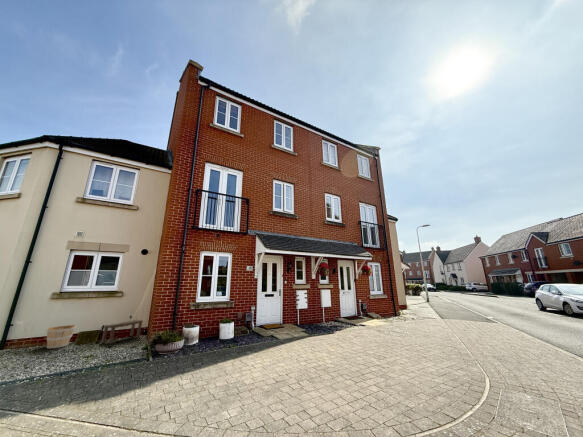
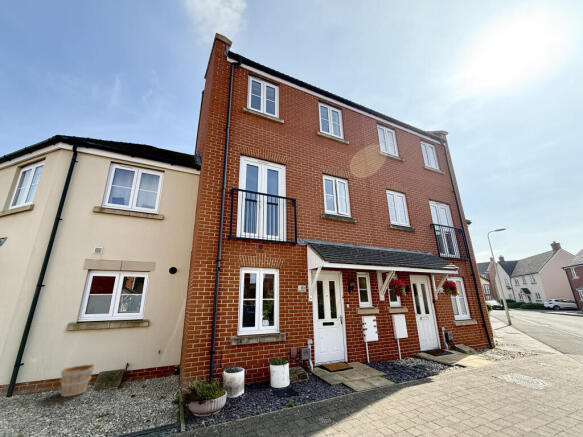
bench: present [102,320,143,344] -> none [124,357,172,392]

